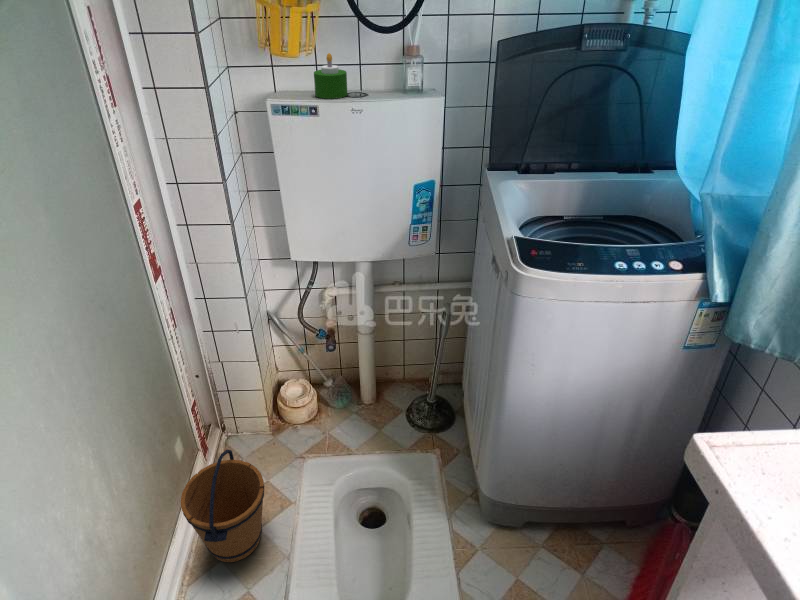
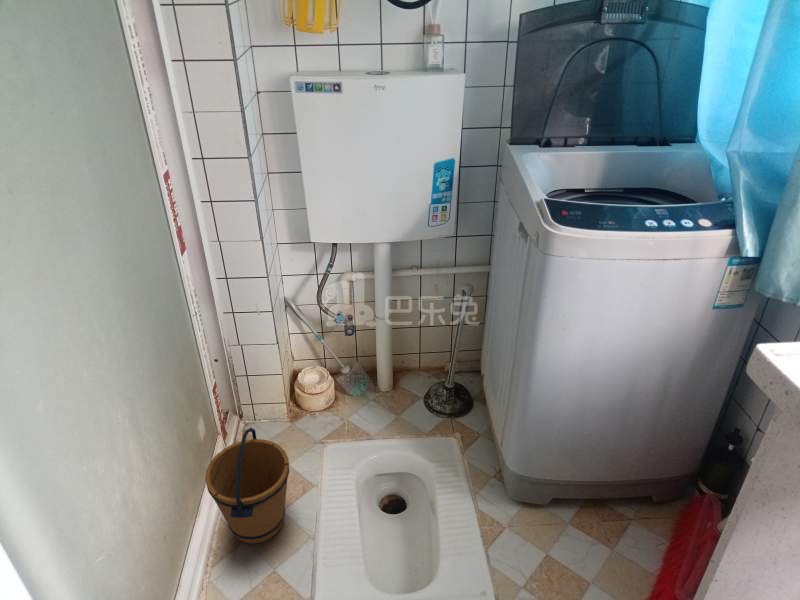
candle: present [314,53,348,99] -> none [337,31,370,75]

